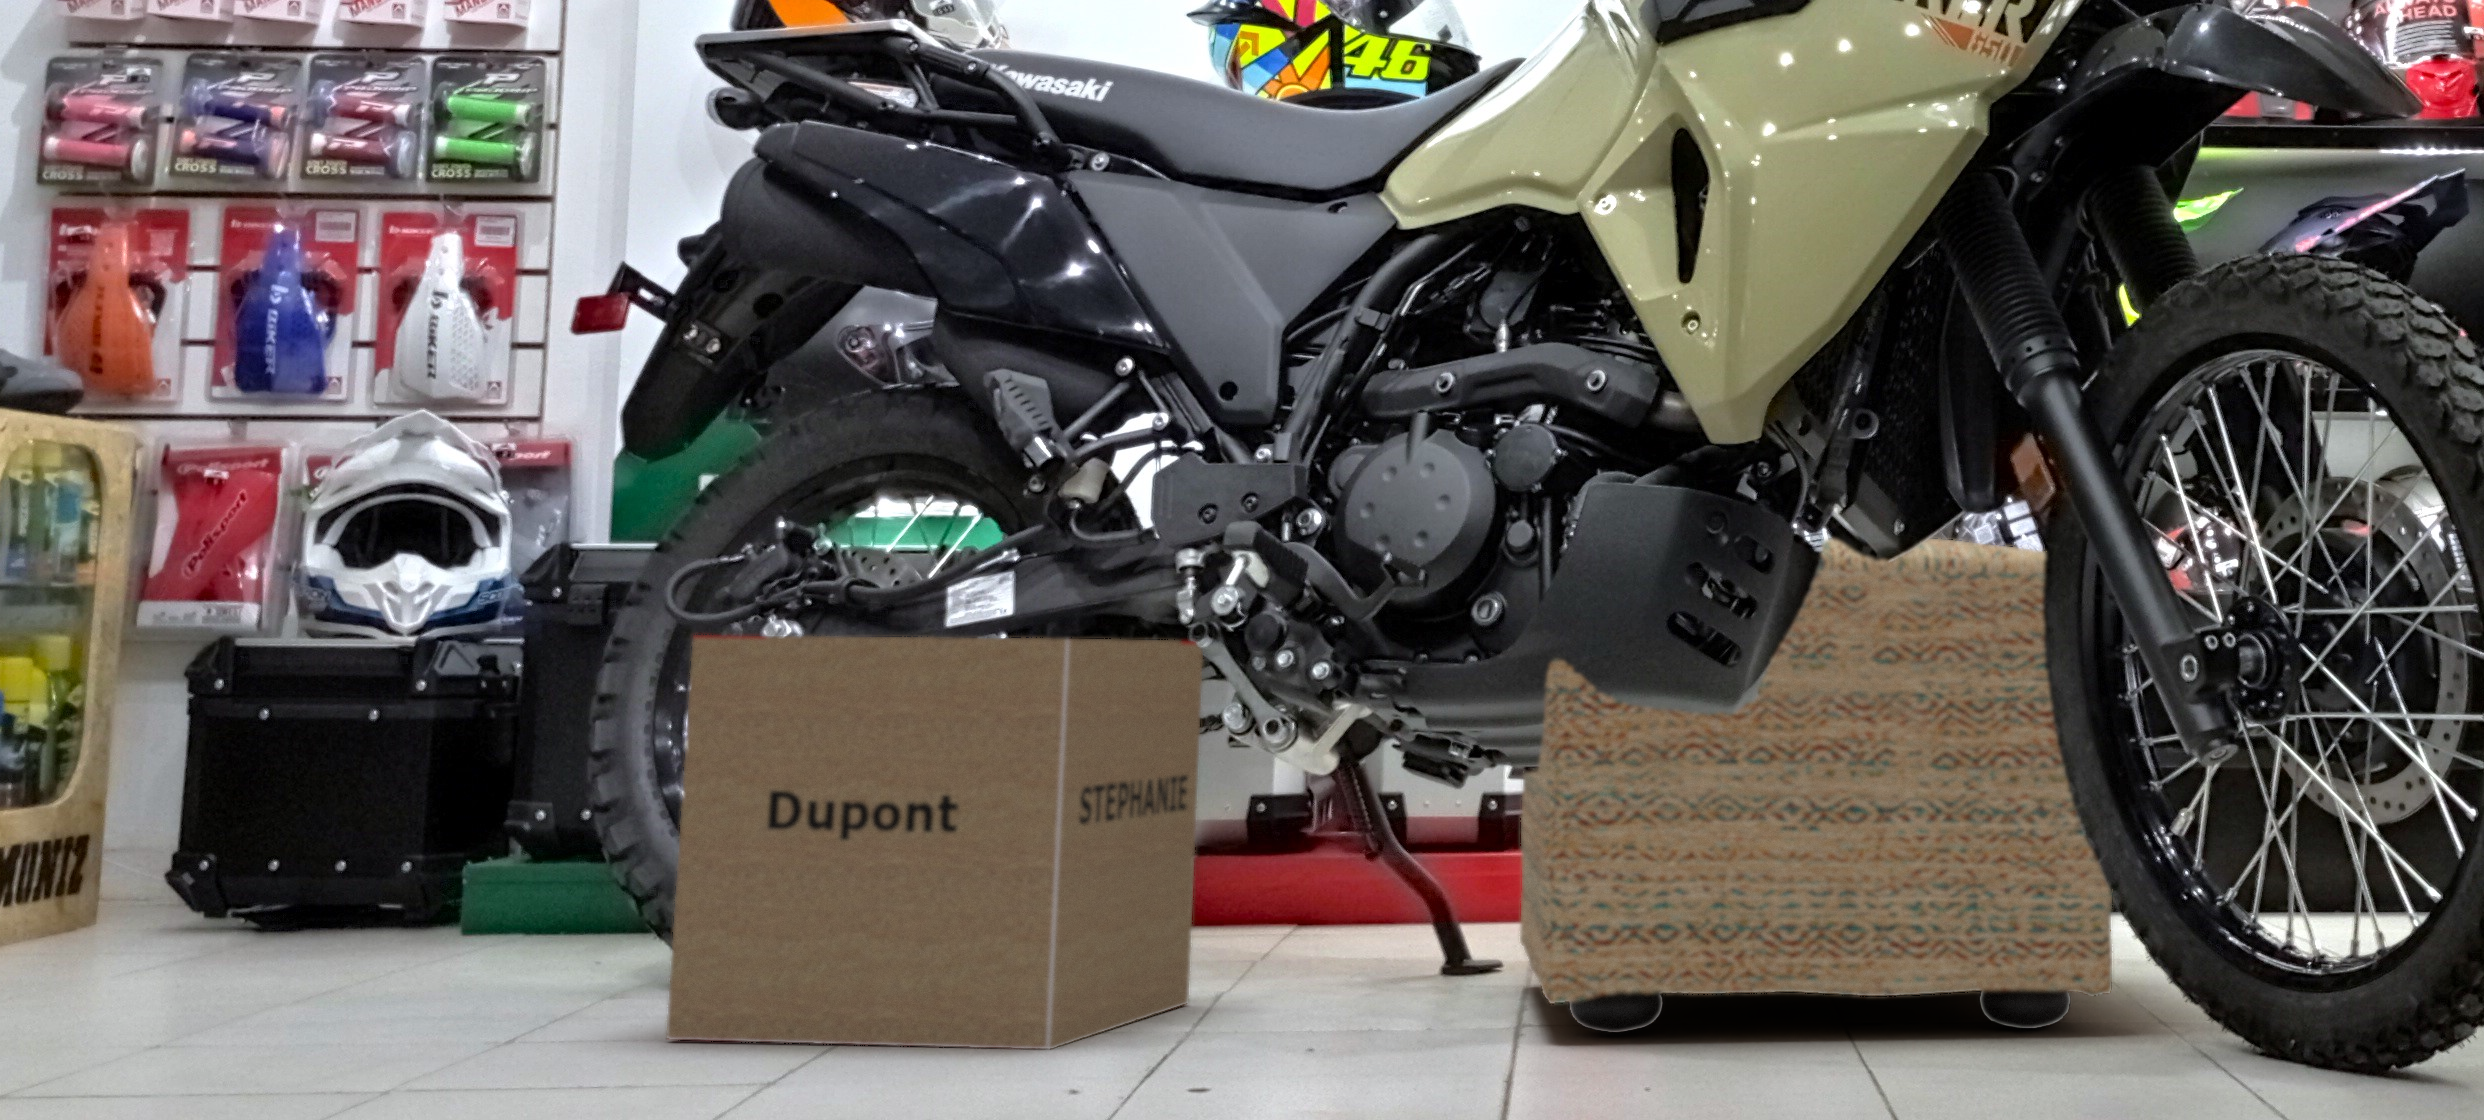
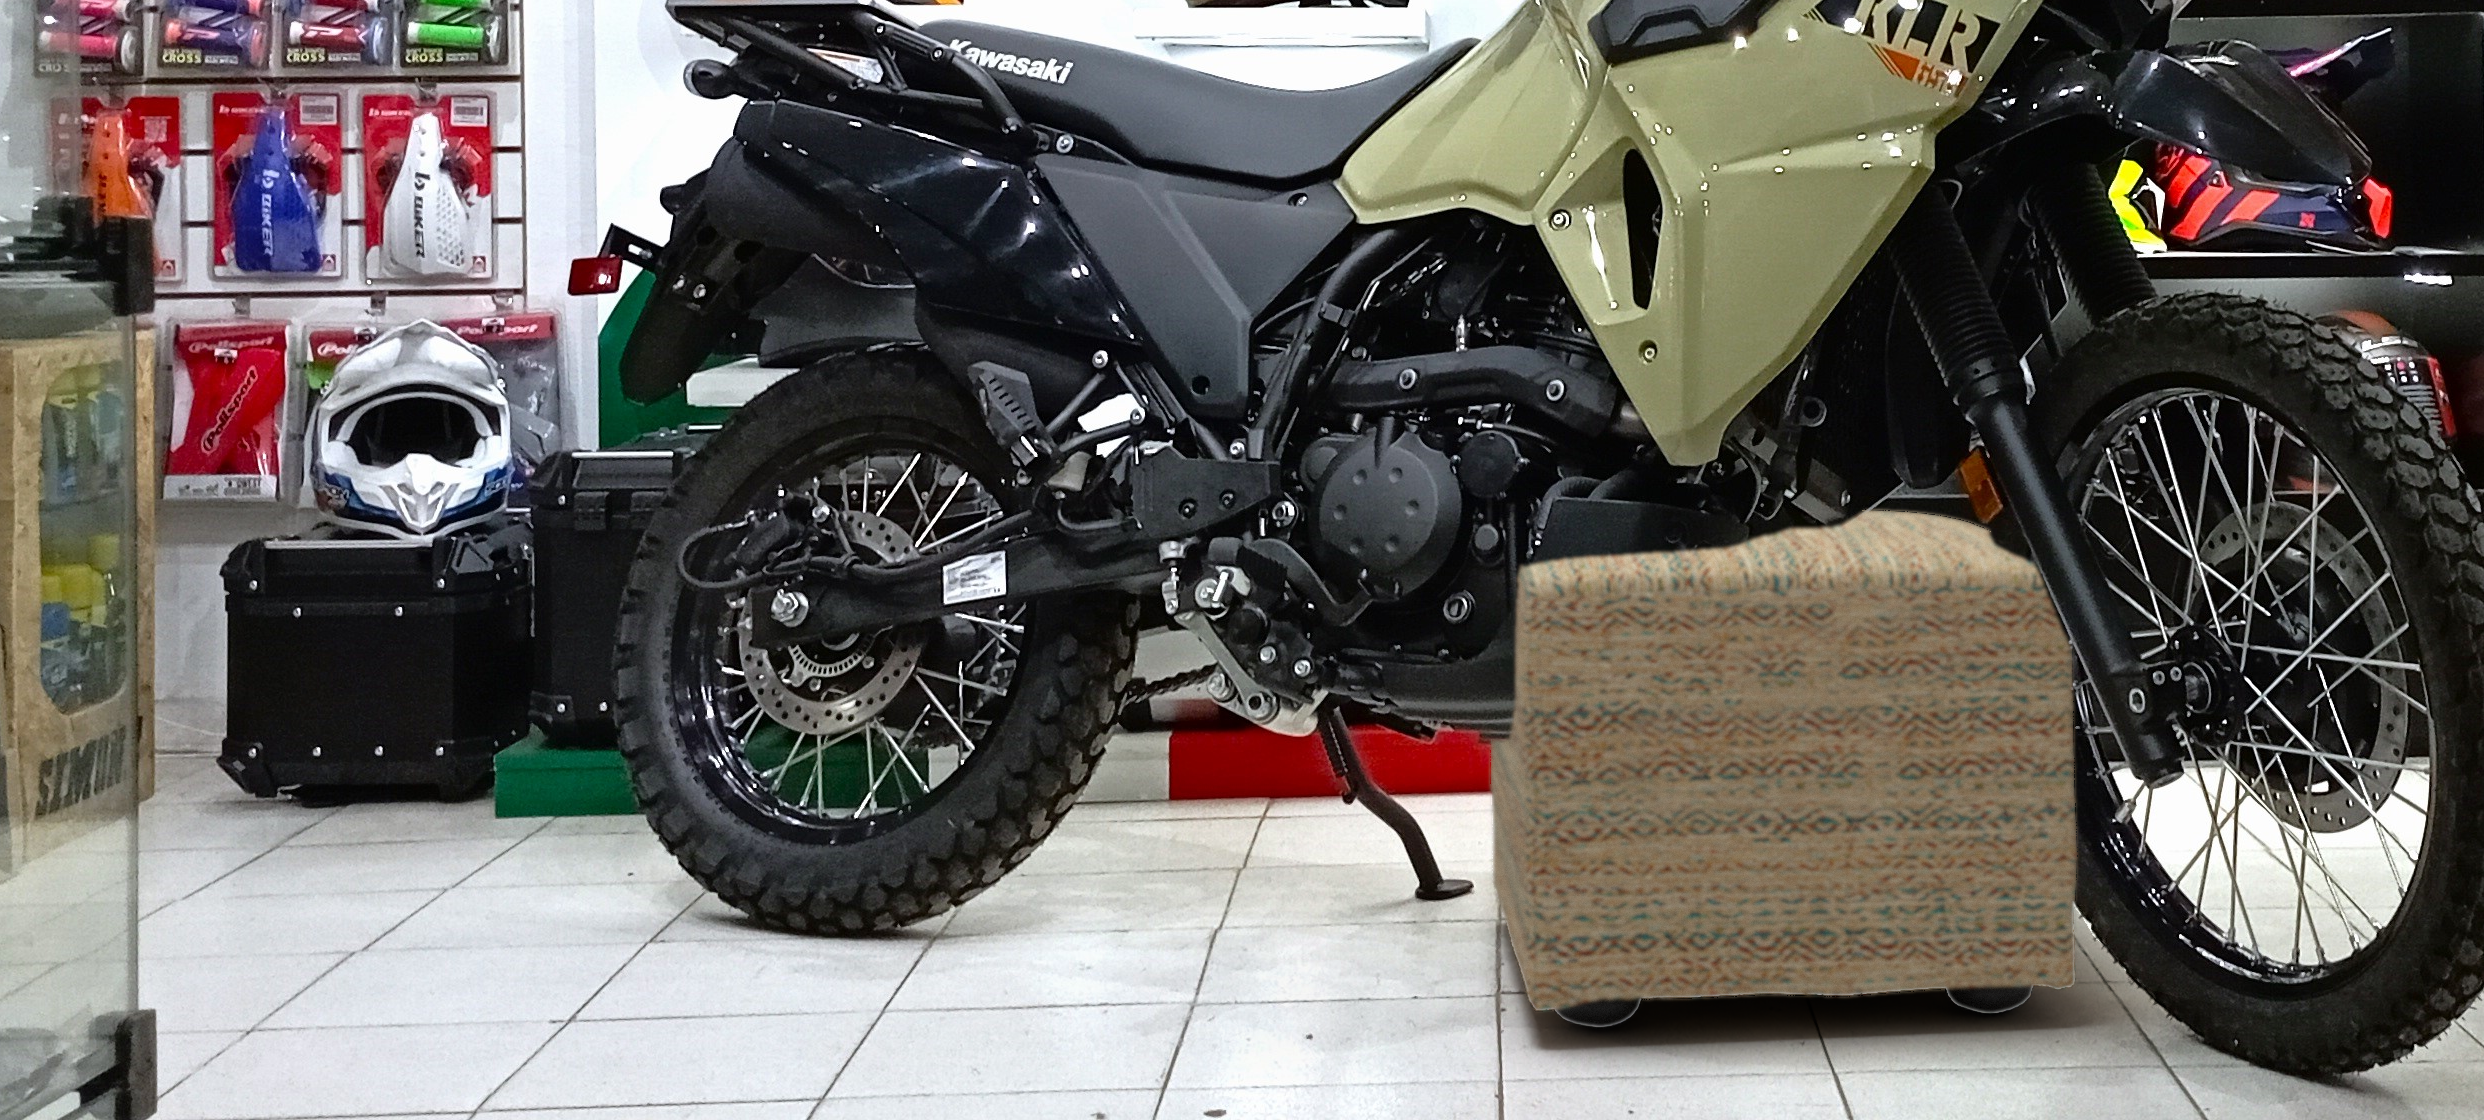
cardboard box: present [666,635,1203,1050] -> none [702,616,1184,1061]

